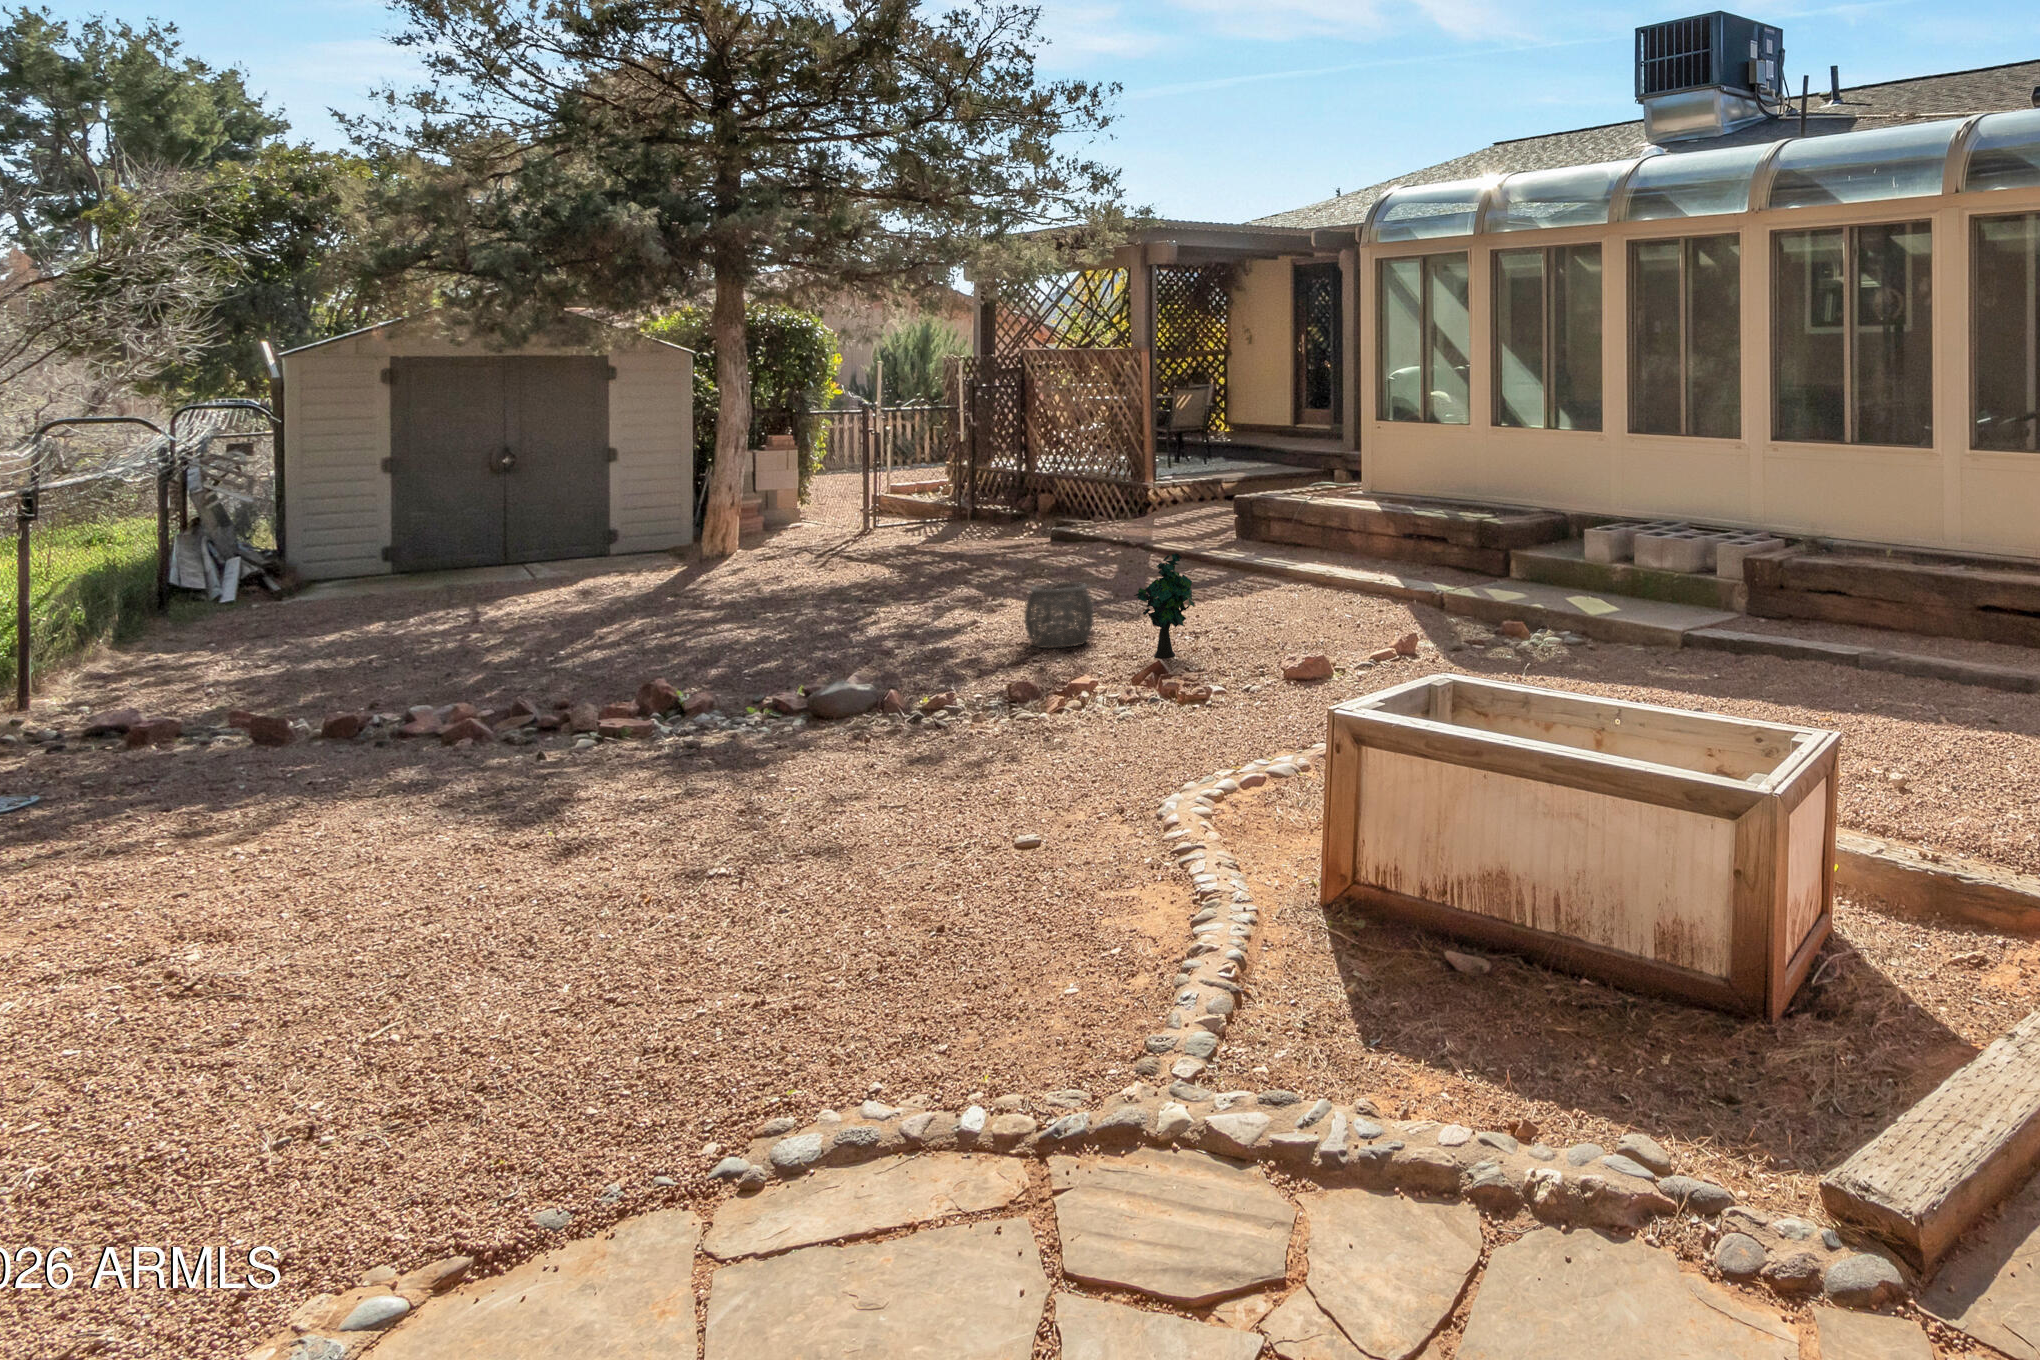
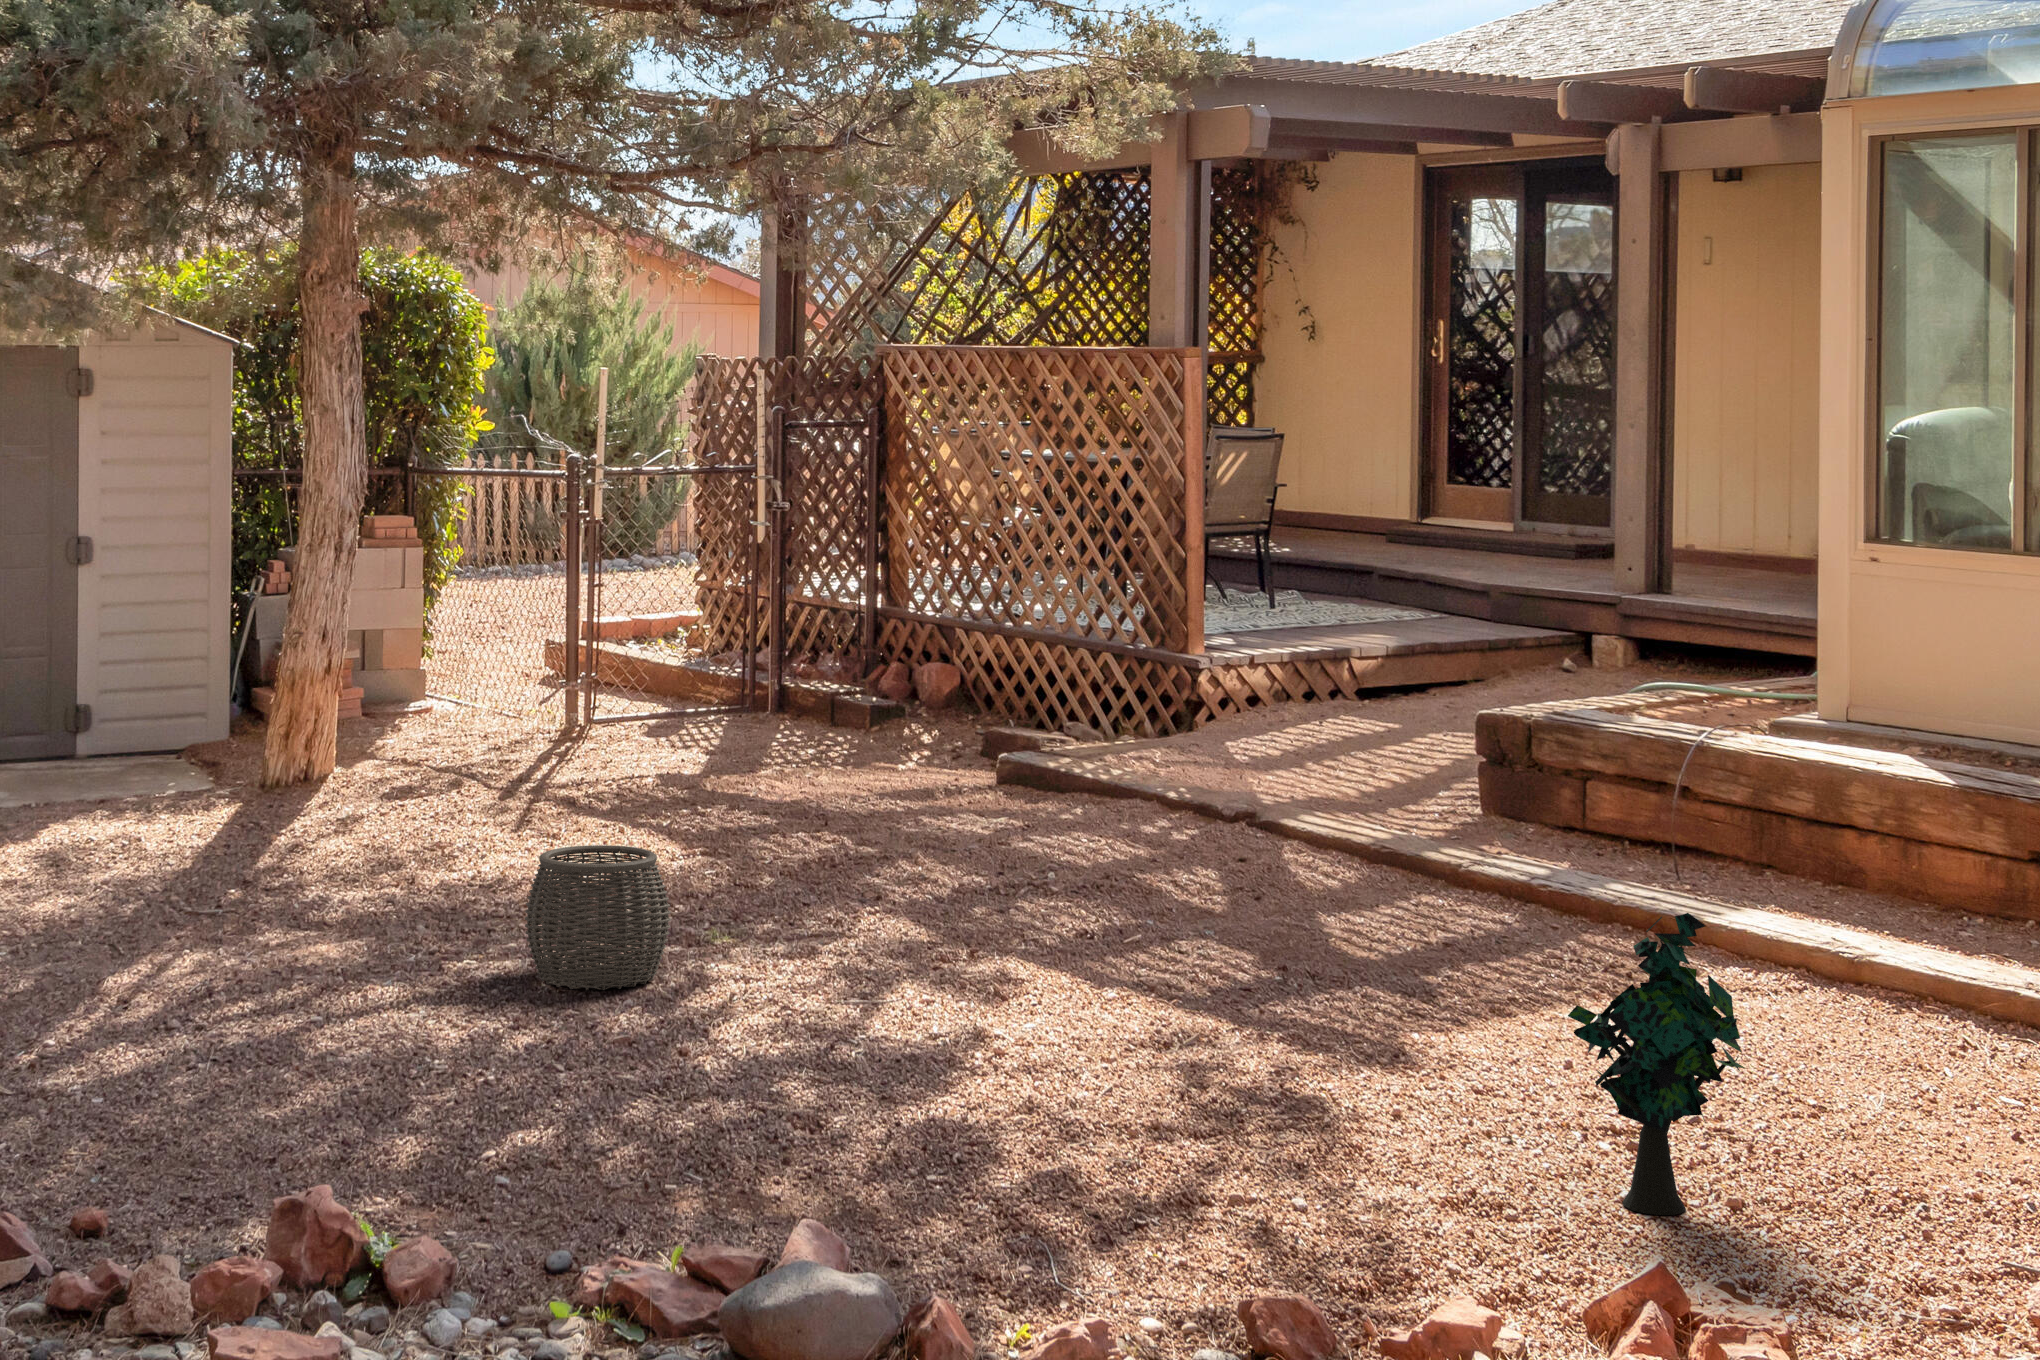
woven basket: present [1025,582,1094,648] -> present [525,845,671,990]

